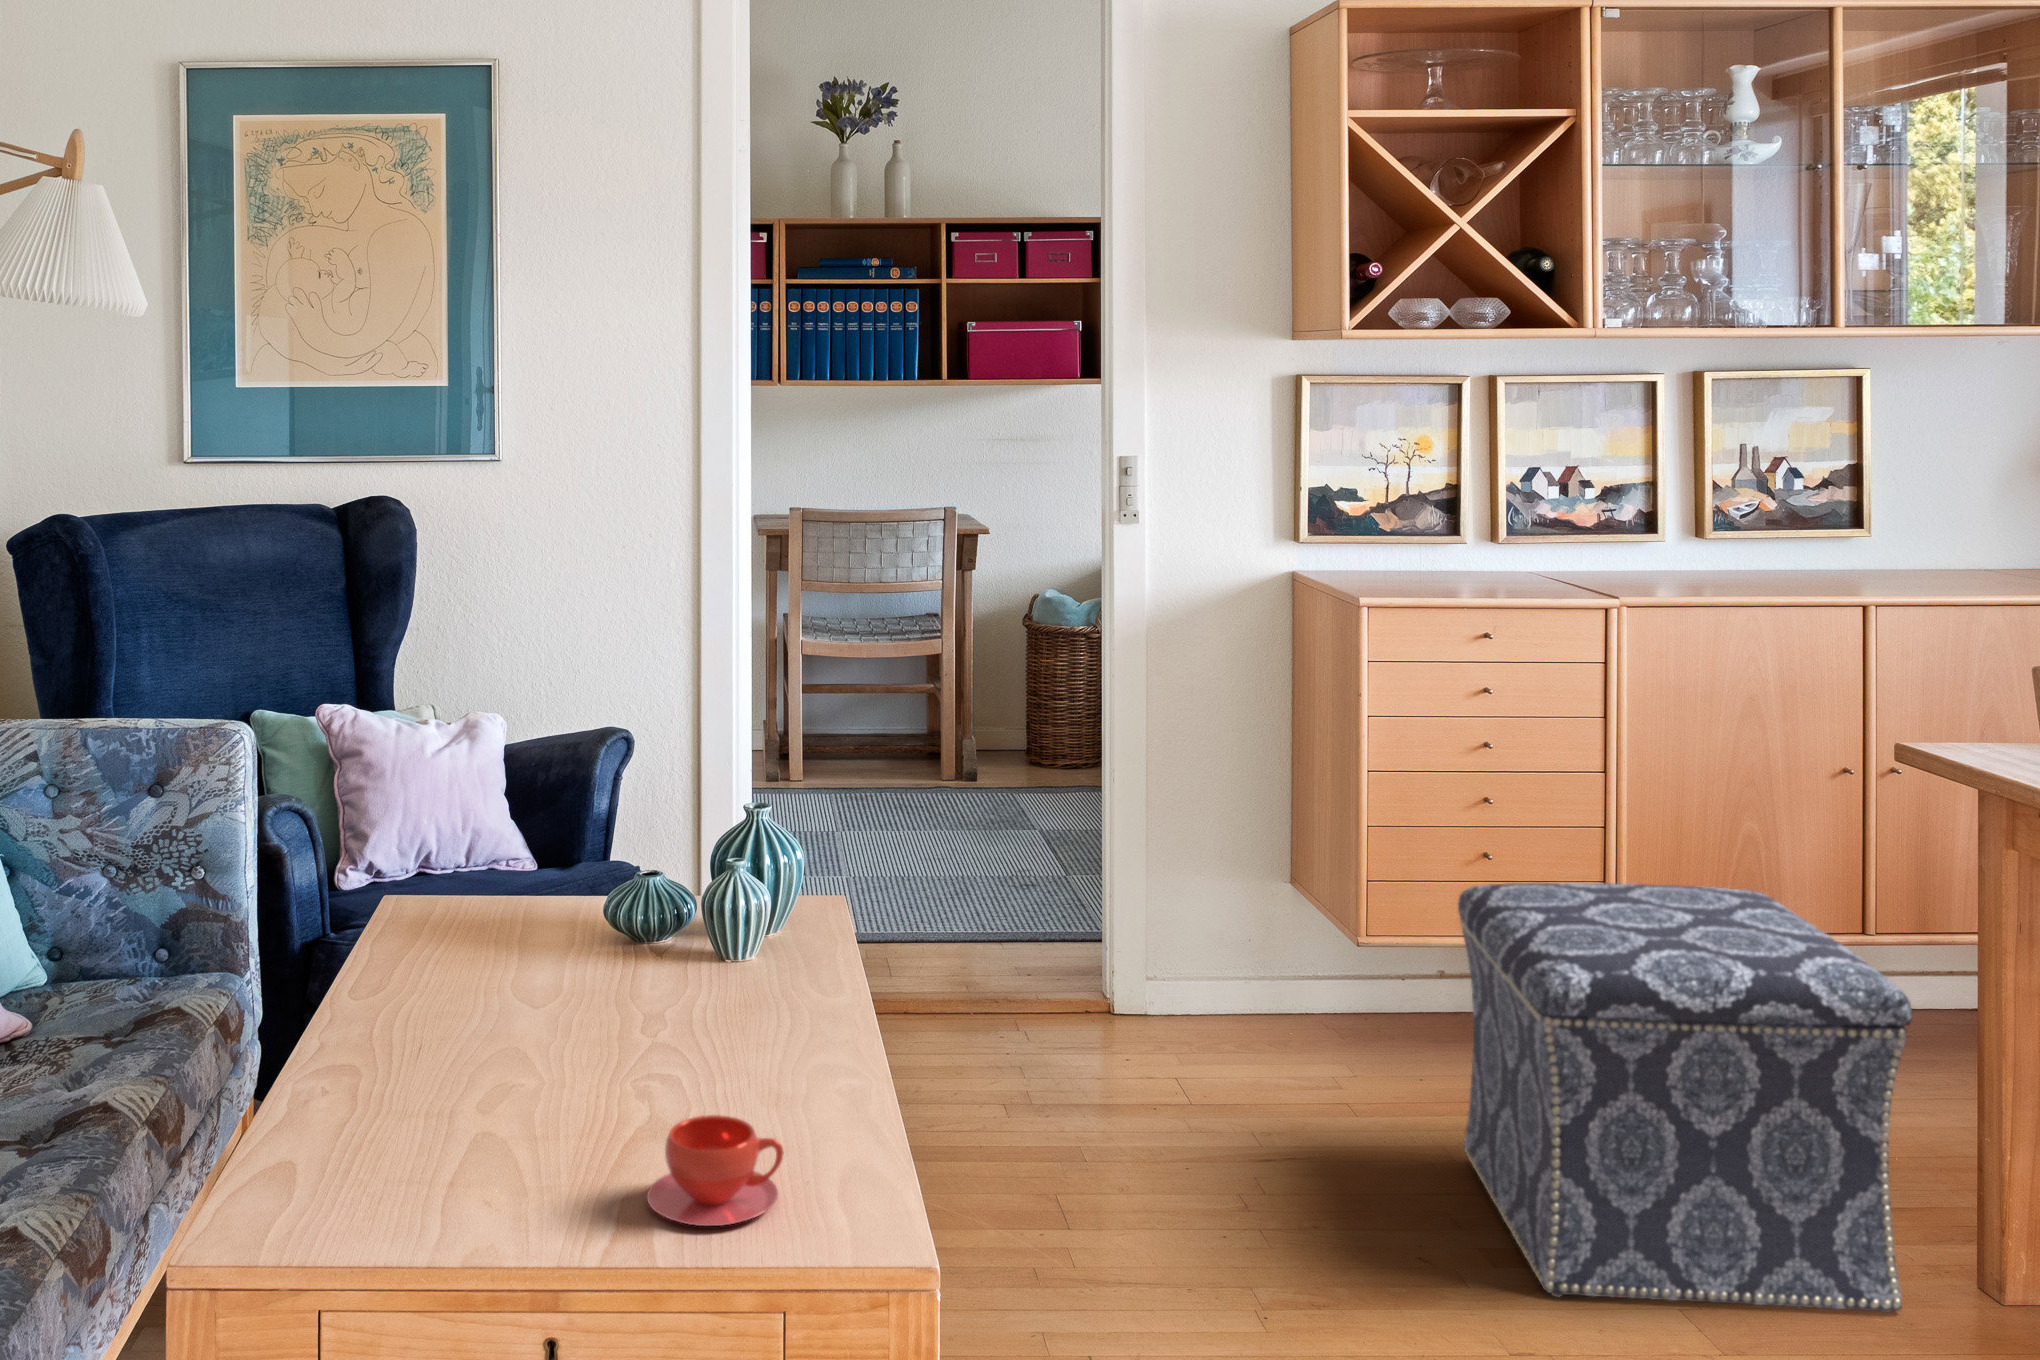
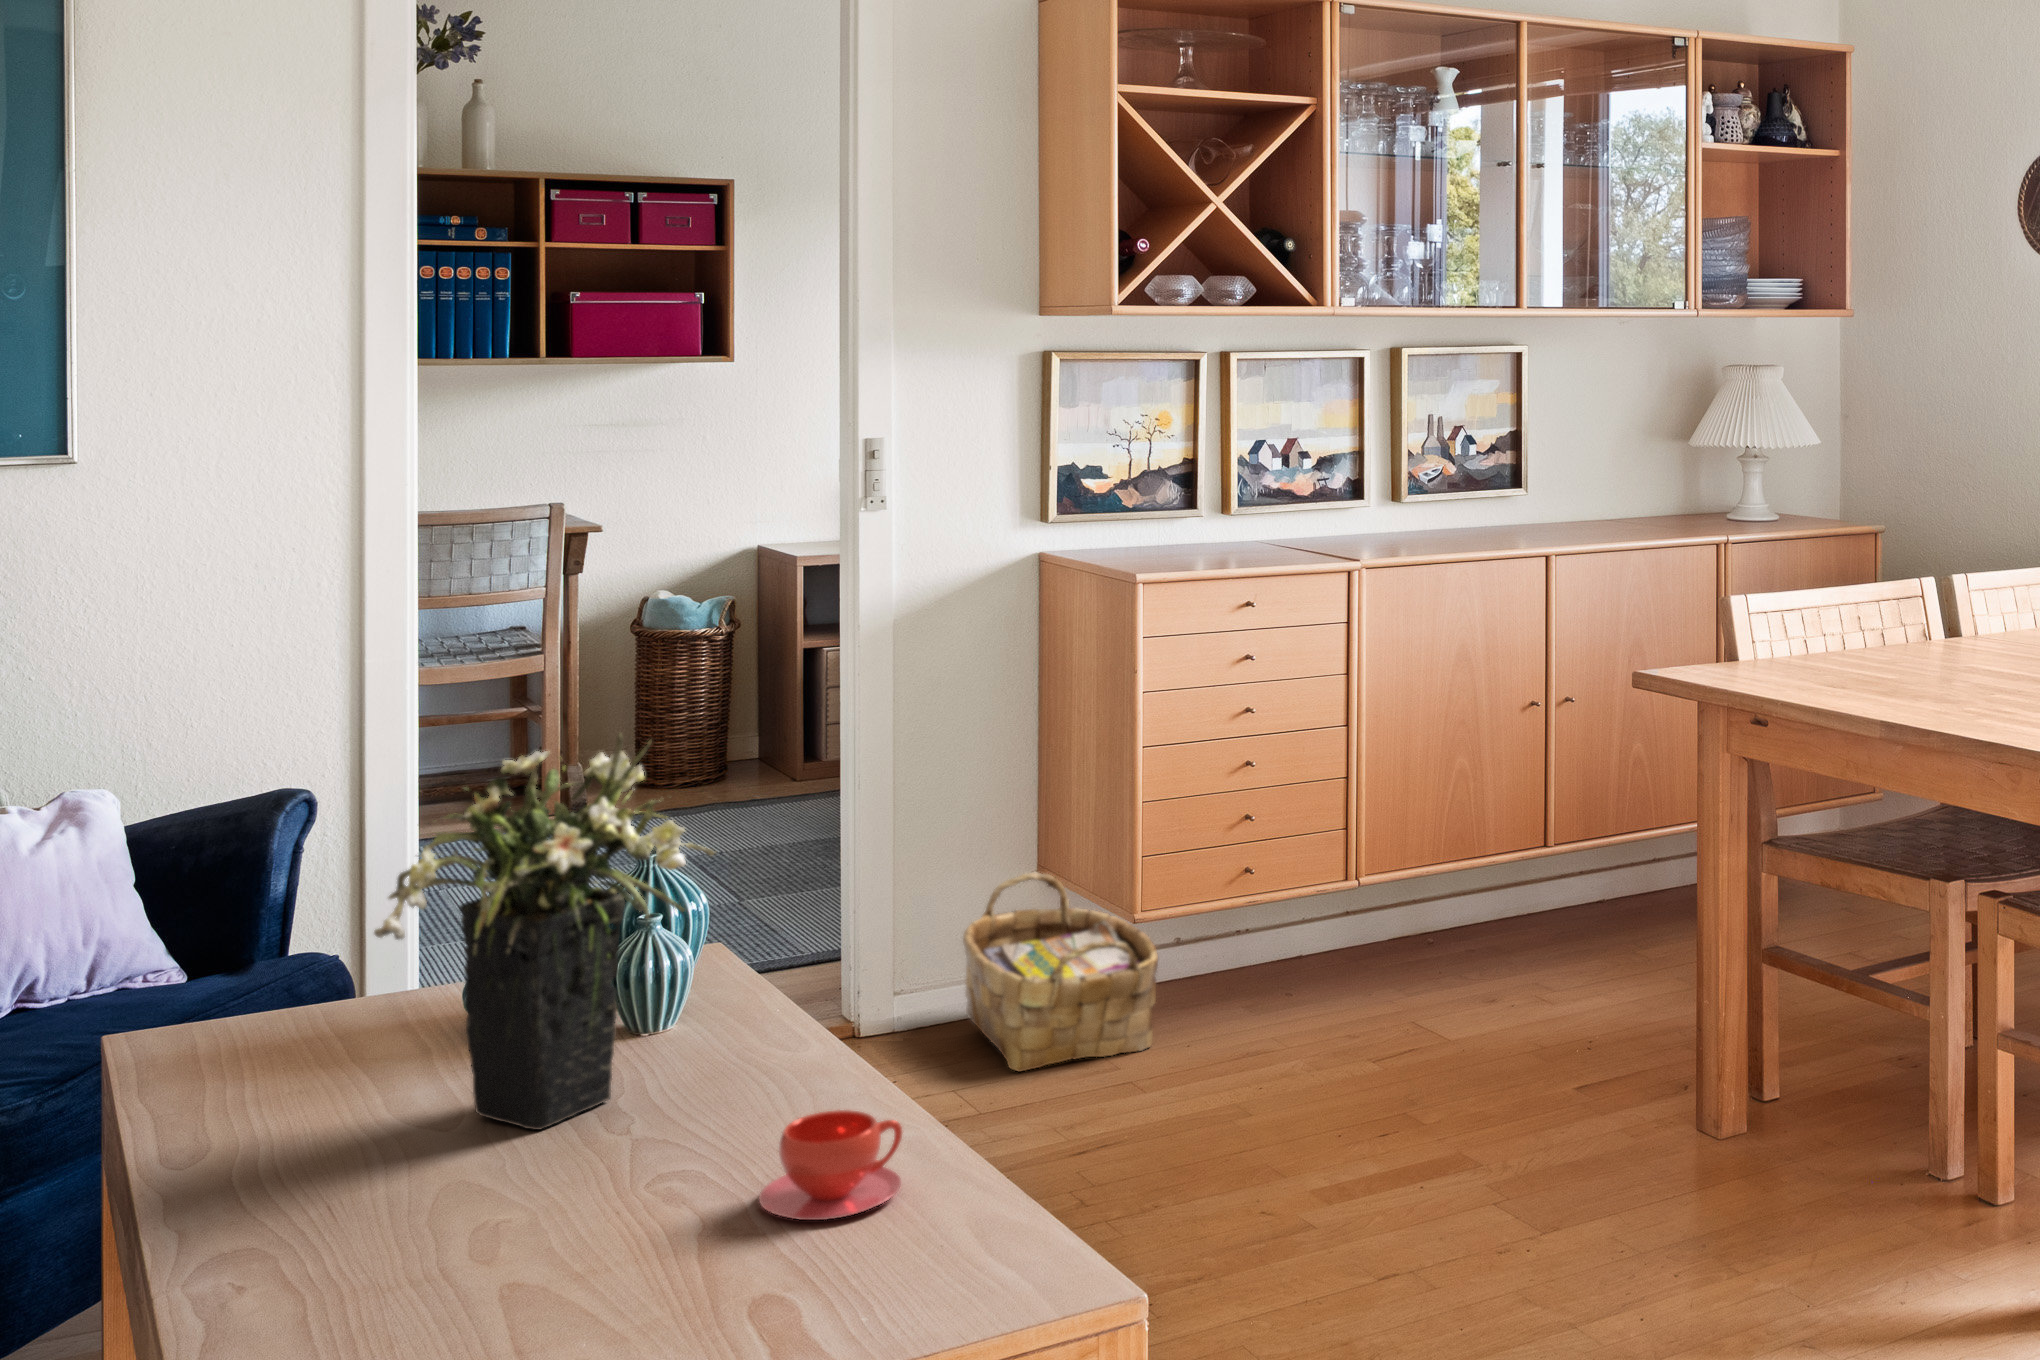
flower arrangement: none [424,724,697,1069] -> present [374,733,715,1130]
woven basket: none [1203,880,1388,1079] -> present [963,873,1158,1072]
ottoman: present [1458,883,1912,1313] -> none [1254,807,1640,1189]

